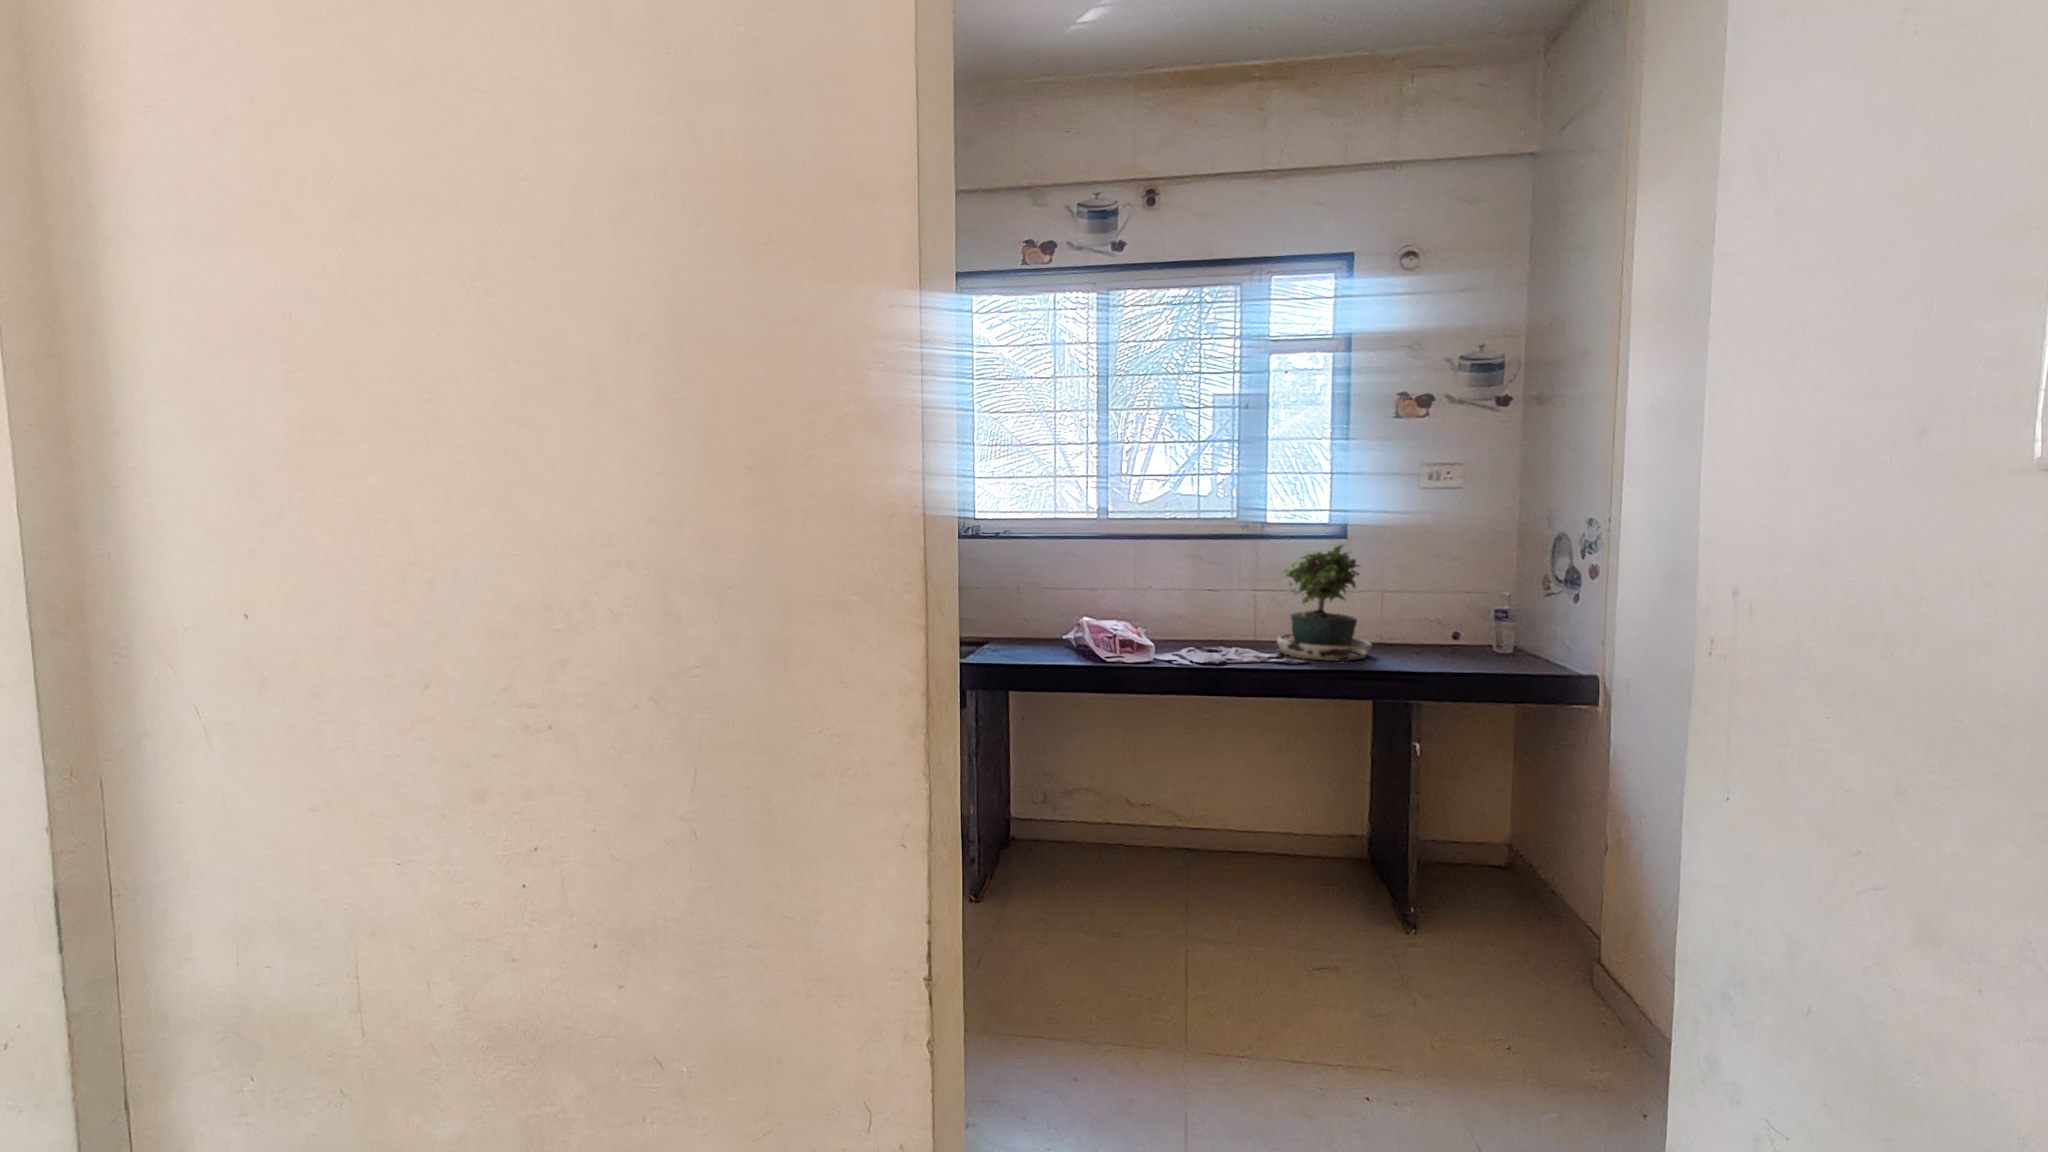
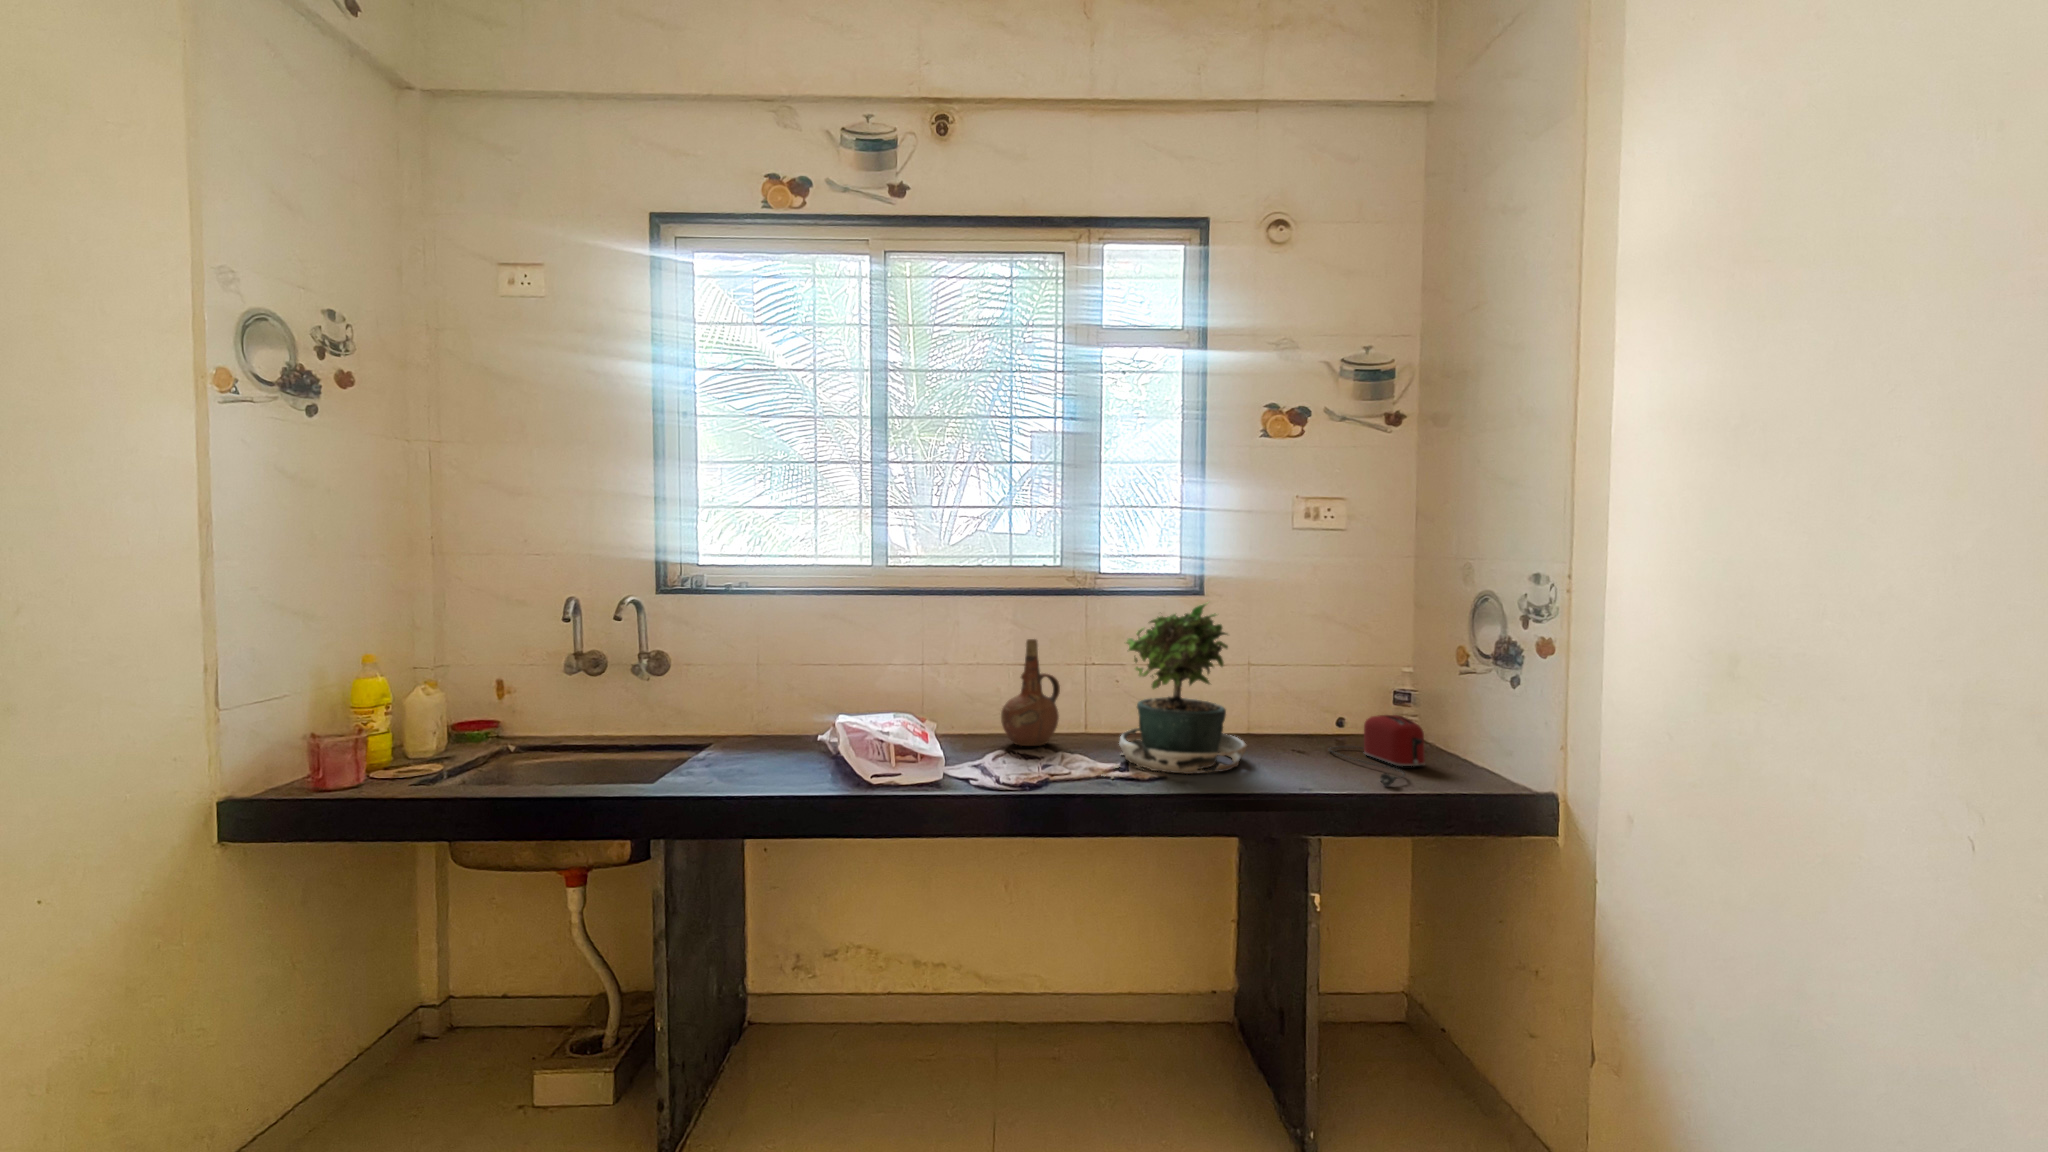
ceramic pitcher: none [1189,570,1232,645] -> present [1001,639,1060,746]
toaster: none [1437,627,1510,670] -> present [1329,715,1425,786]

